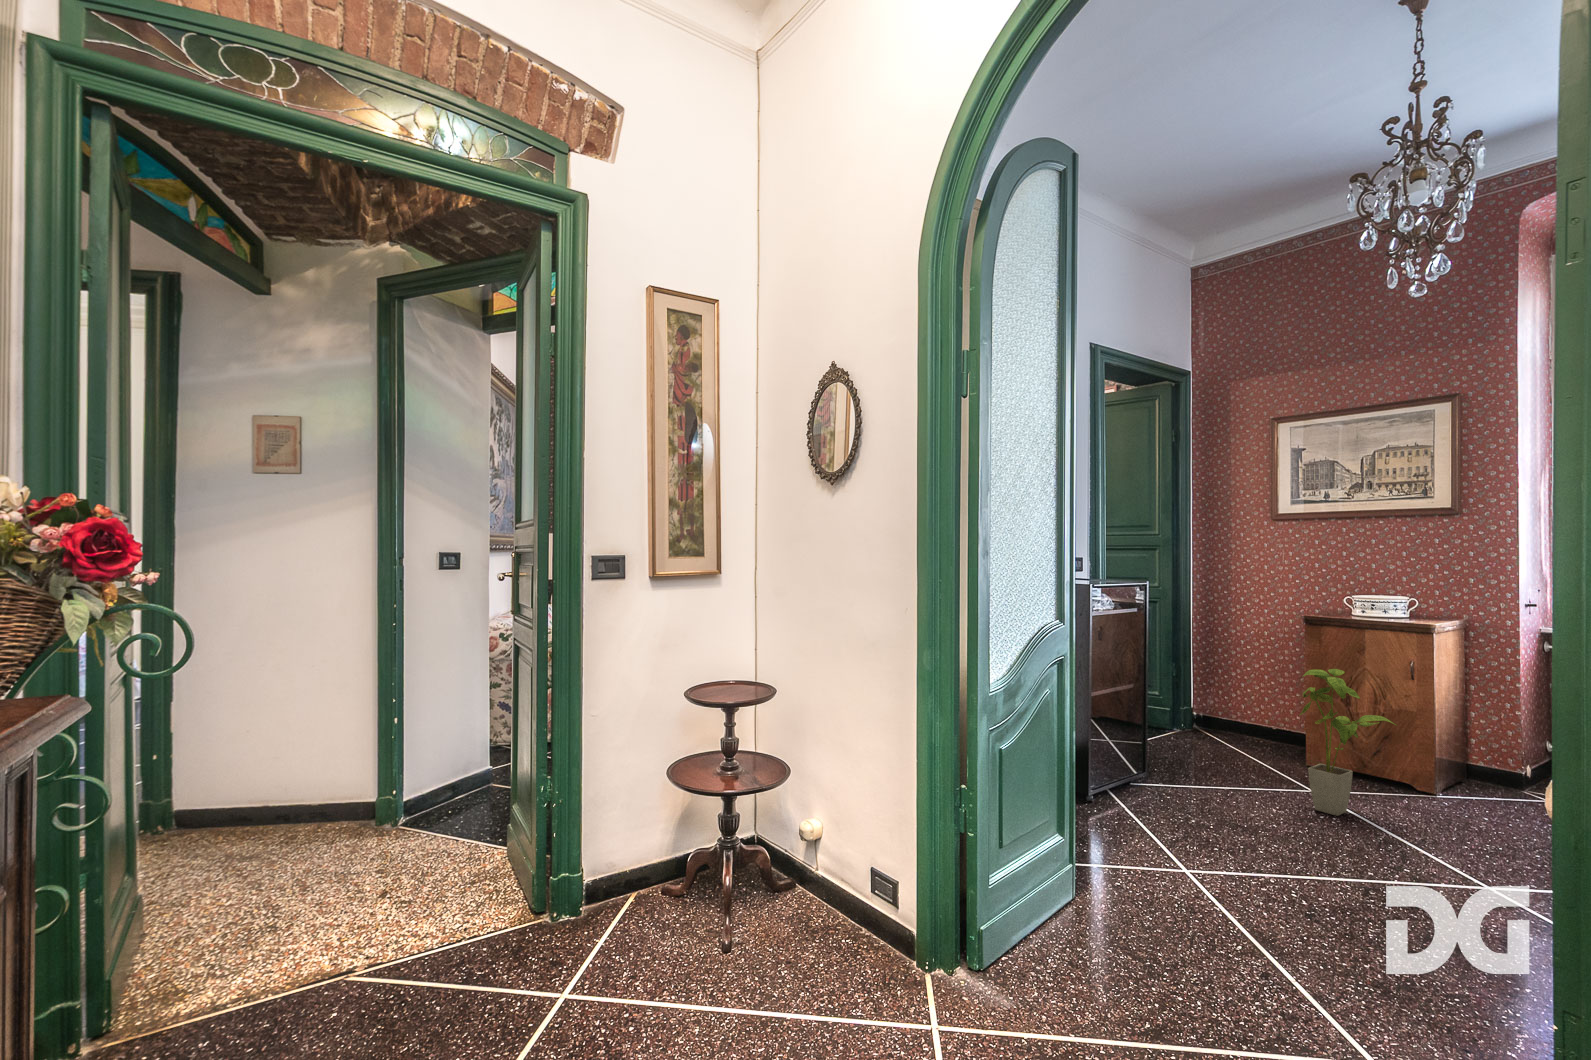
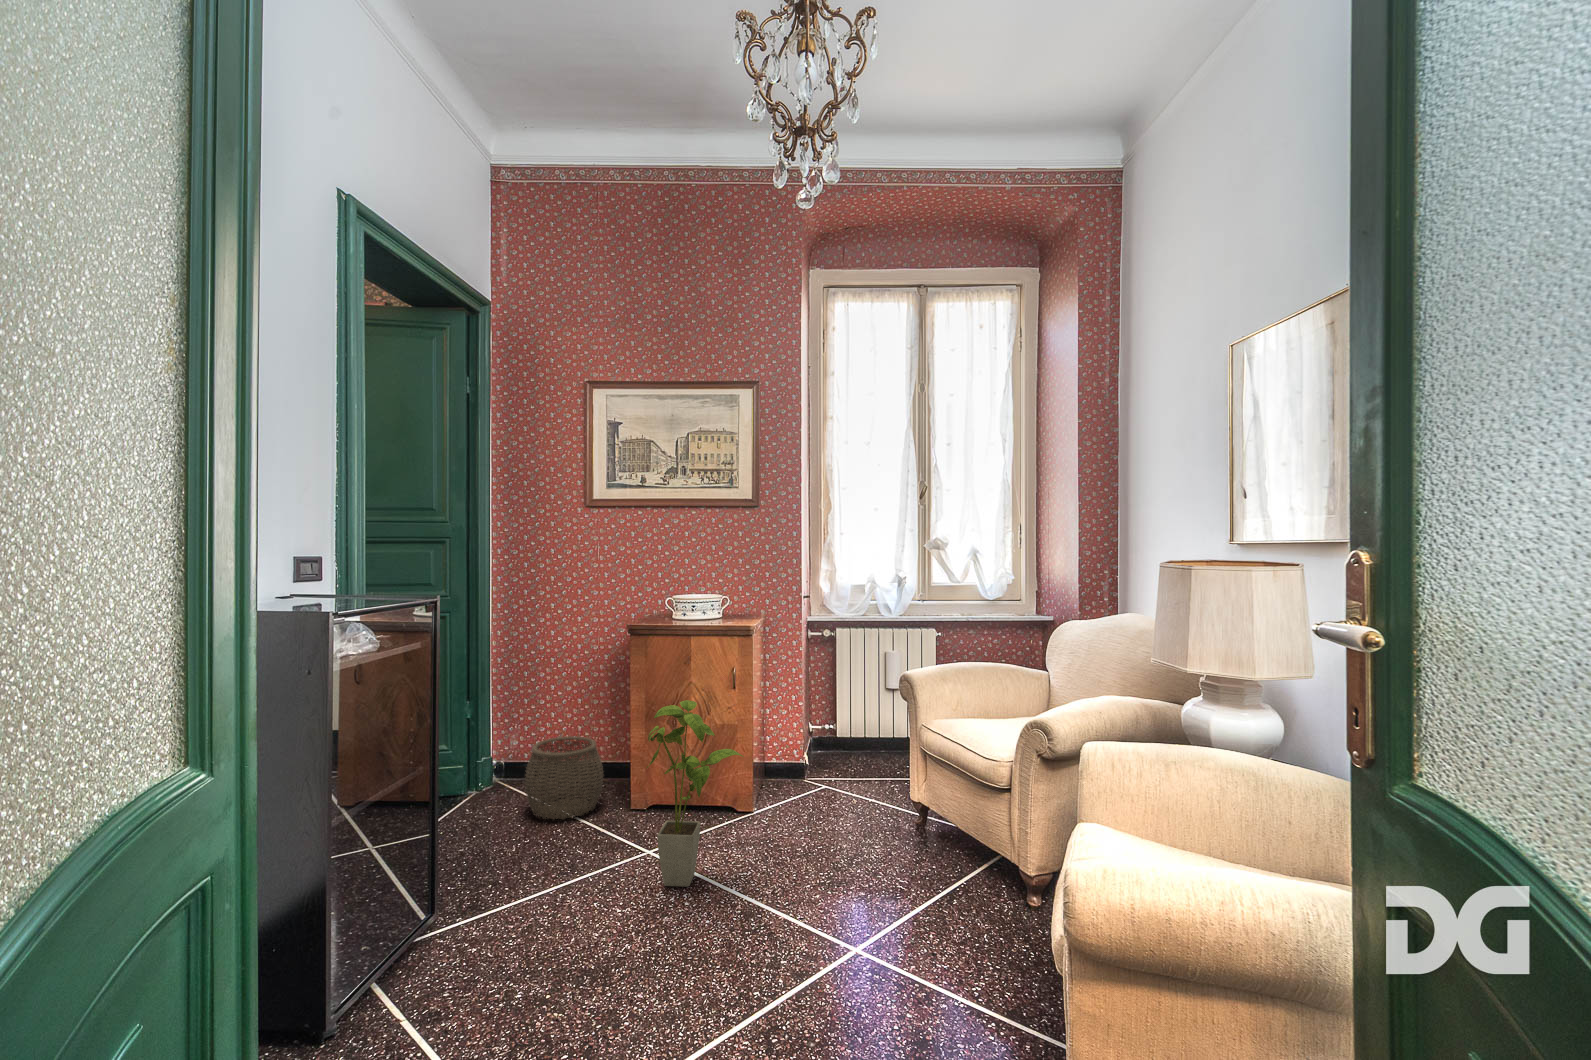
woven basket: none [1213,699,1282,760] -> present [525,736,603,820]

